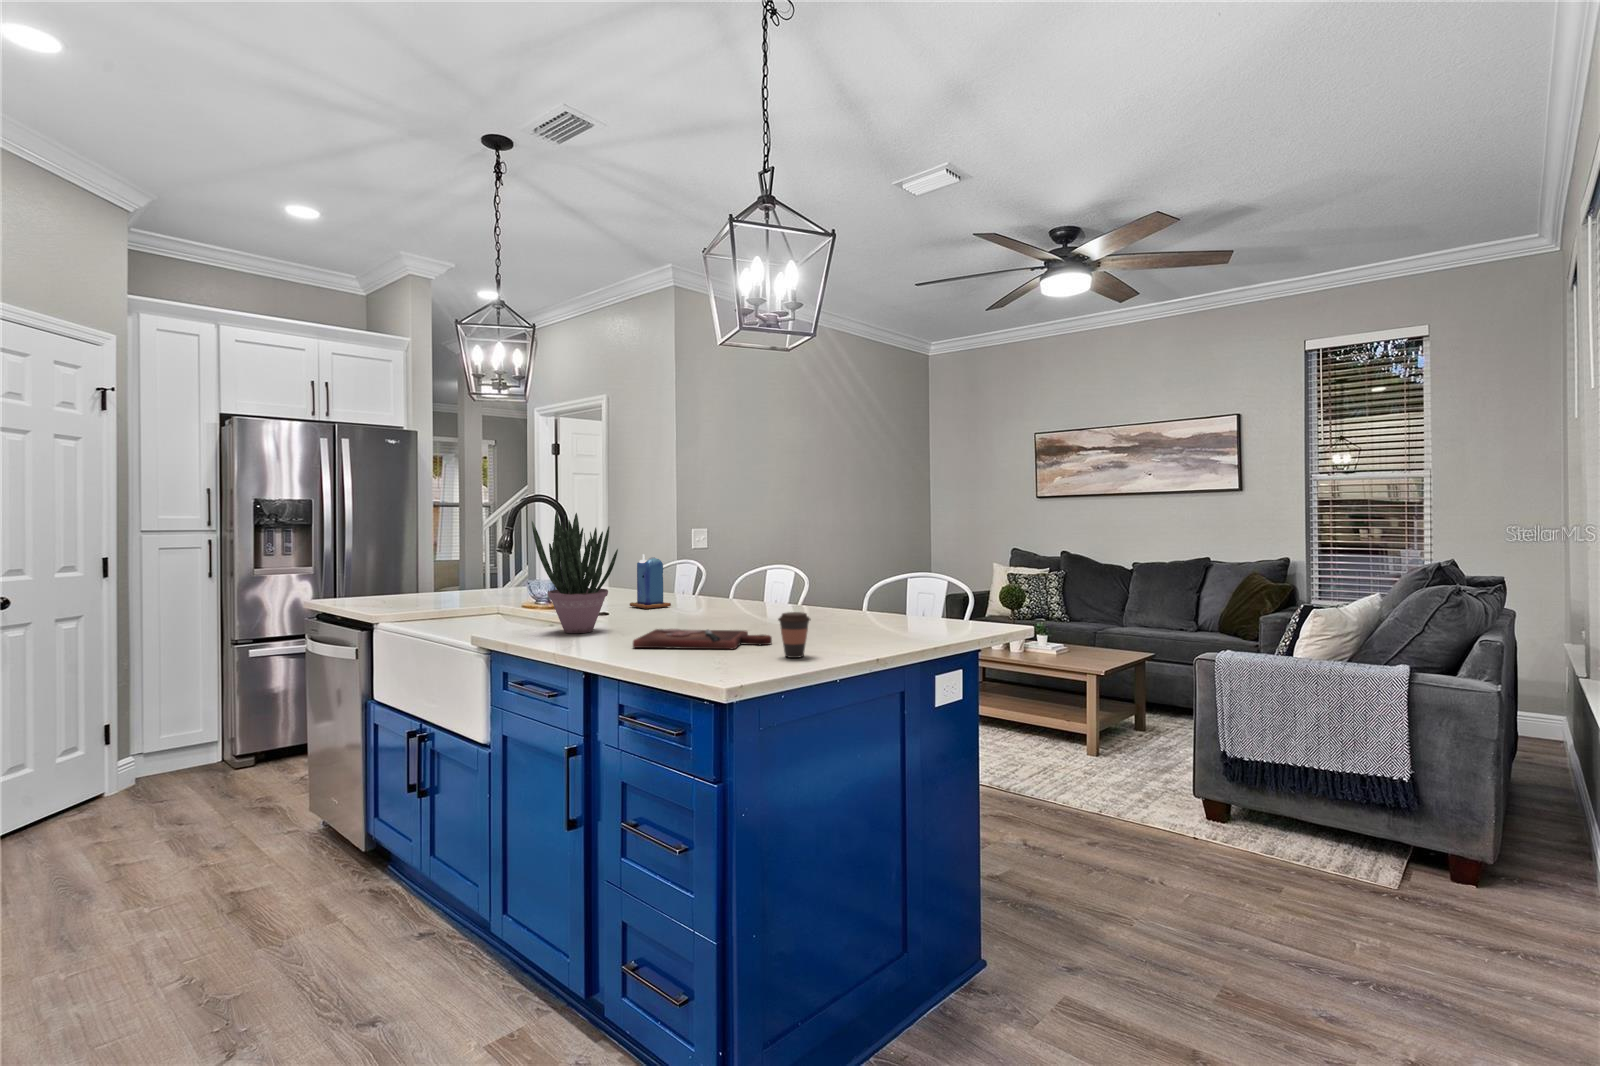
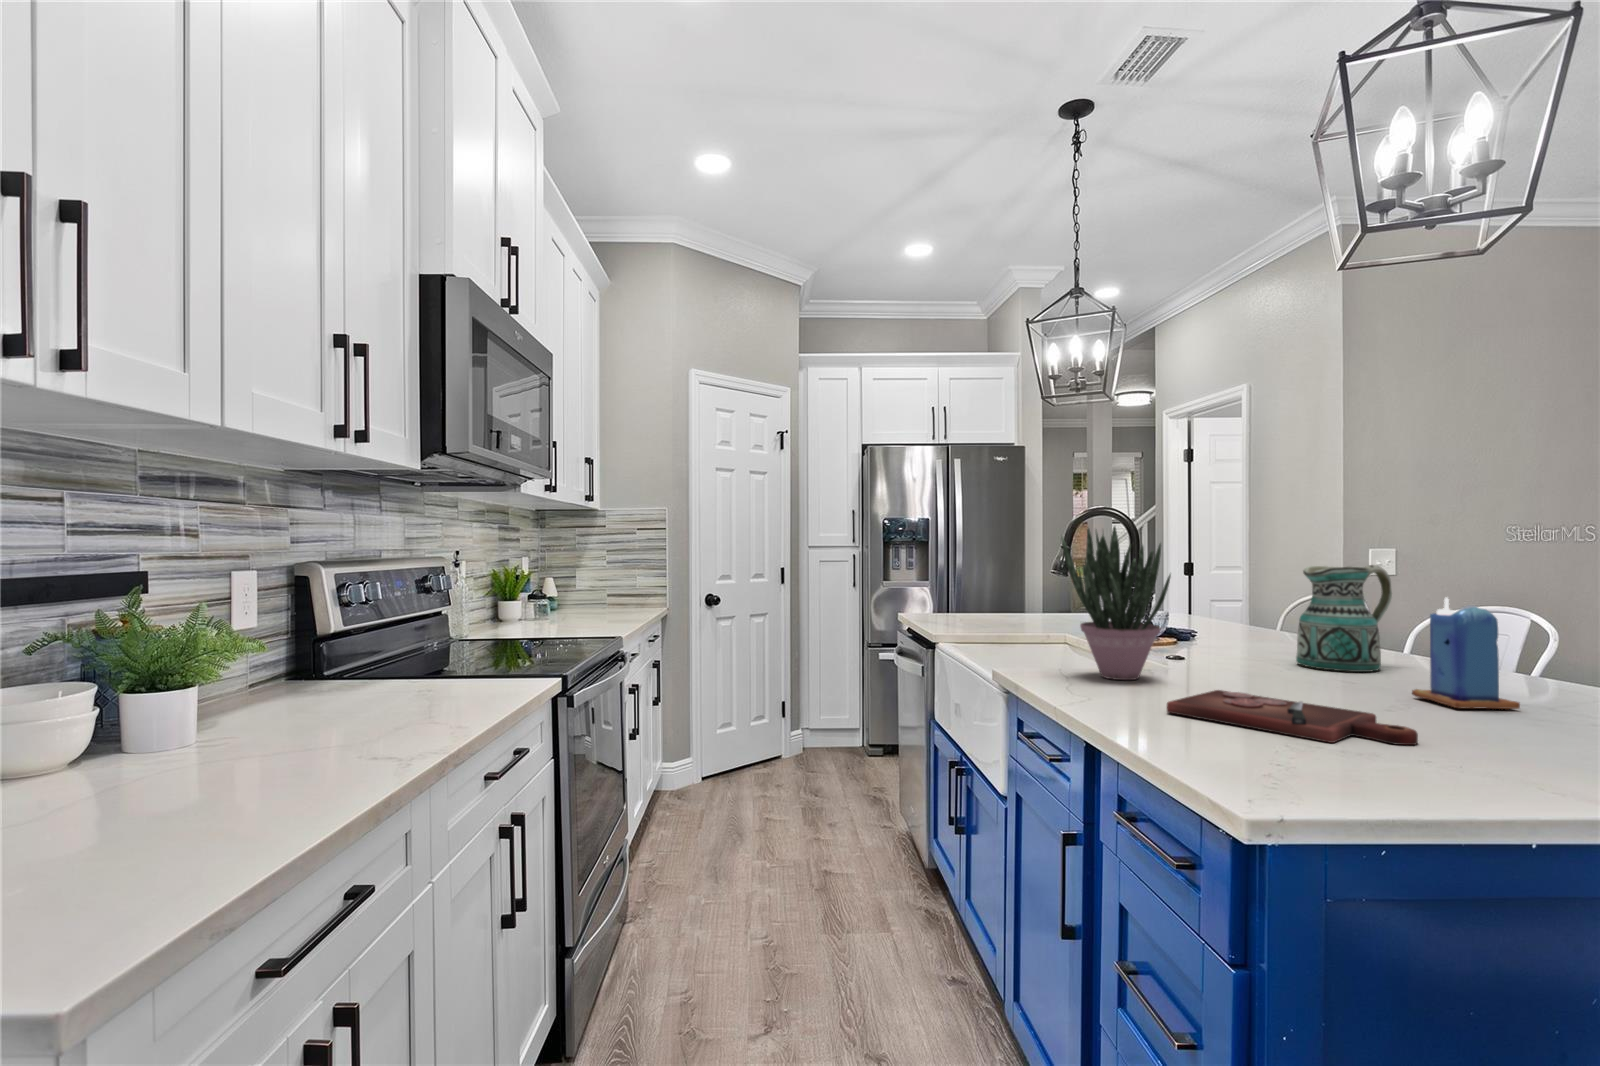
ceramic pitcher: none [681,540,732,612] -> present [1296,565,1392,672]
candle: present [630,554,671,609] -> present [1412,597,1520,709]
coffee cup: present [778,612,811,658] -> none [1409,697,1487,784]

